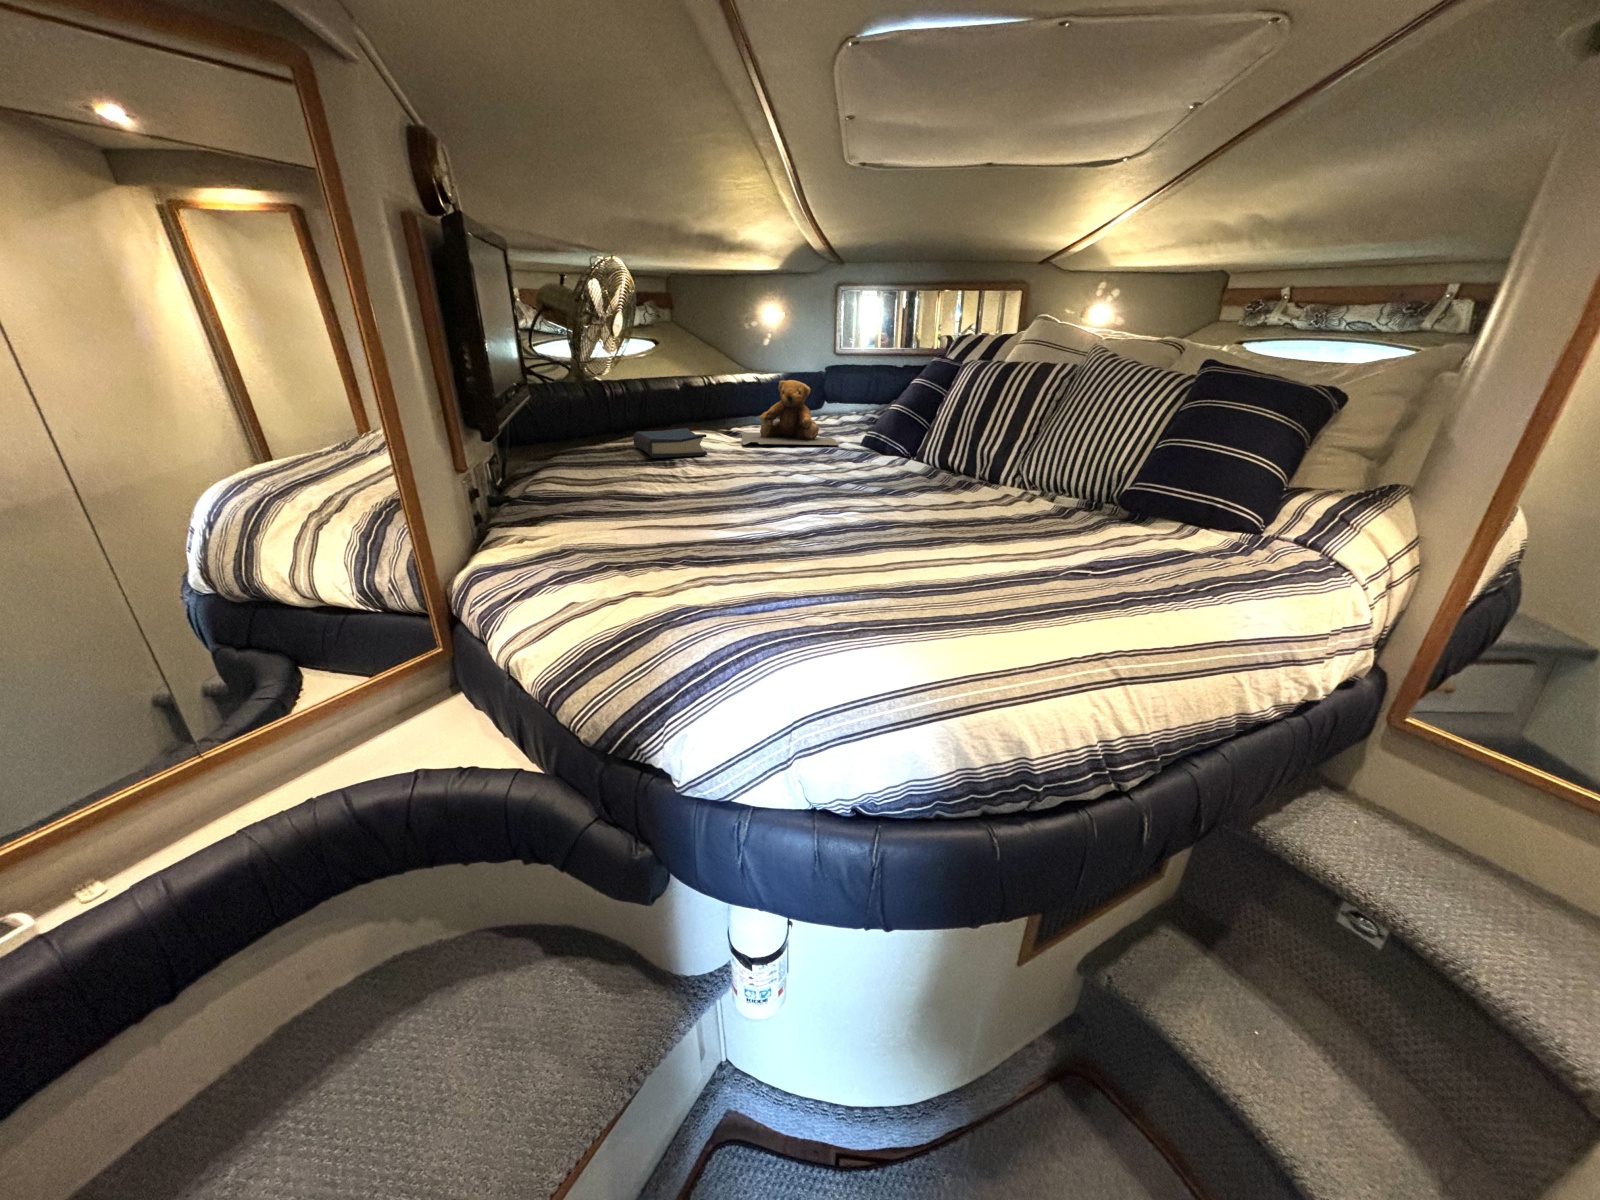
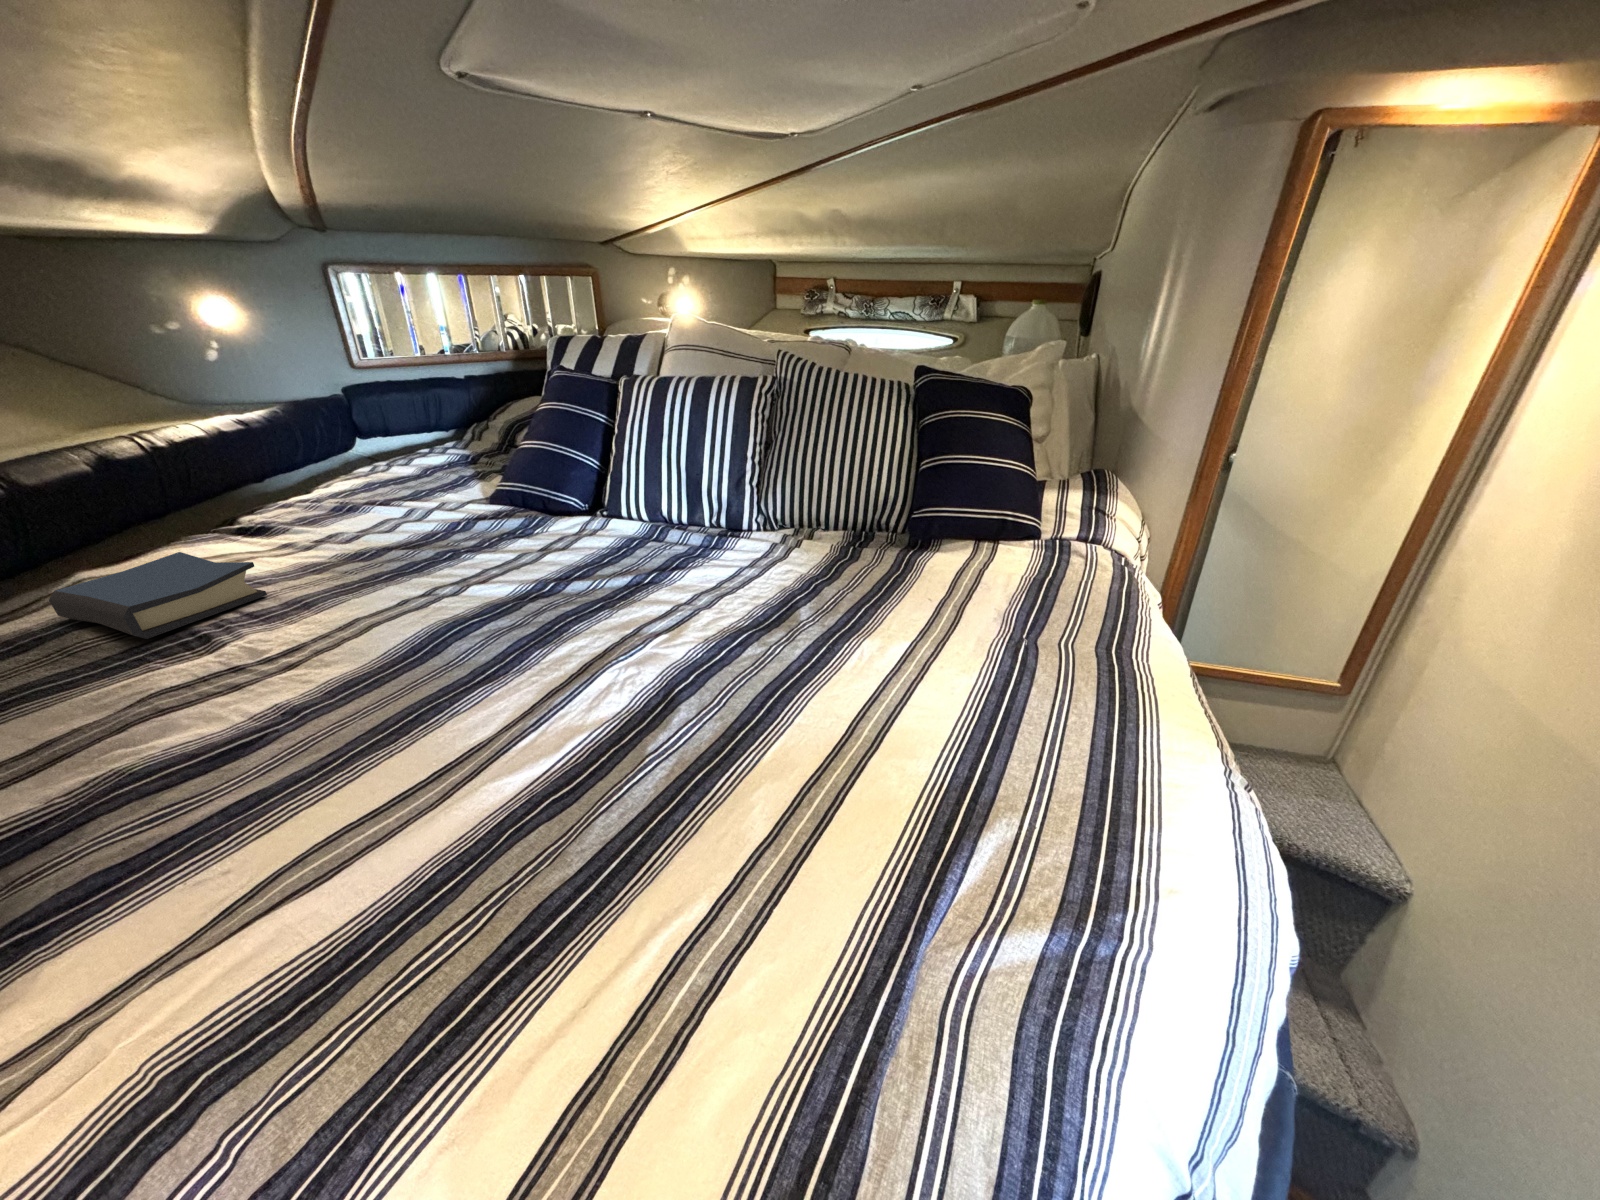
teddy bear: present [742,380,839,445] -> none [284,433,481,553]

